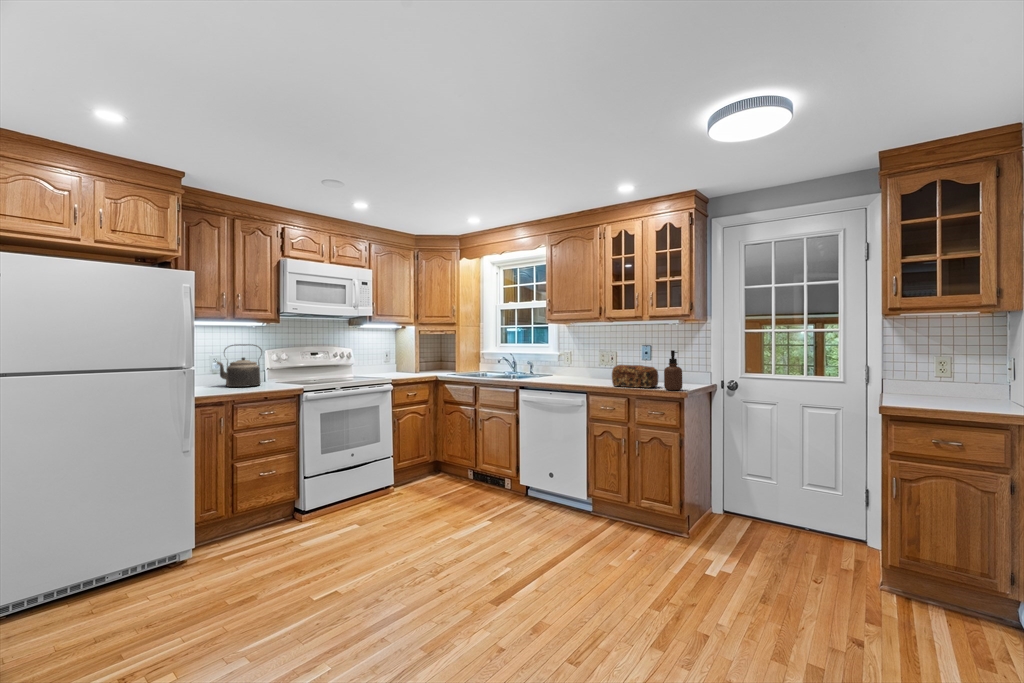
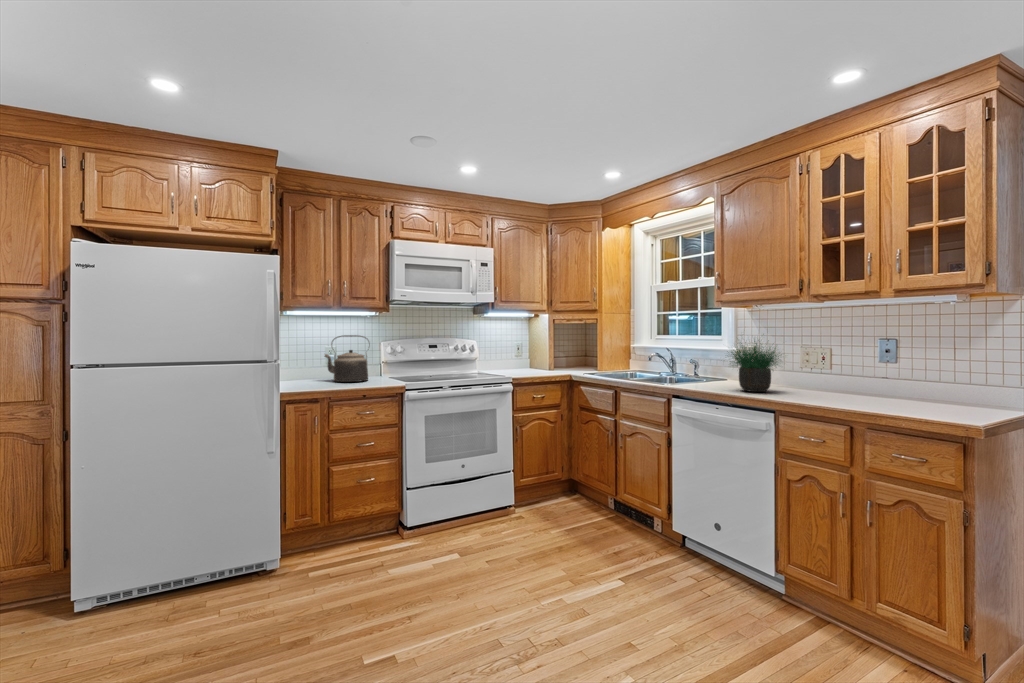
potted plant: none [548,336,595,382] -> present [731,341,779,392]
soap dispenser: present [664,350,682,390] -> none [922,347,962,418]
bread loaf: present [612,365,658,388] -> none [818,369,910,409]

